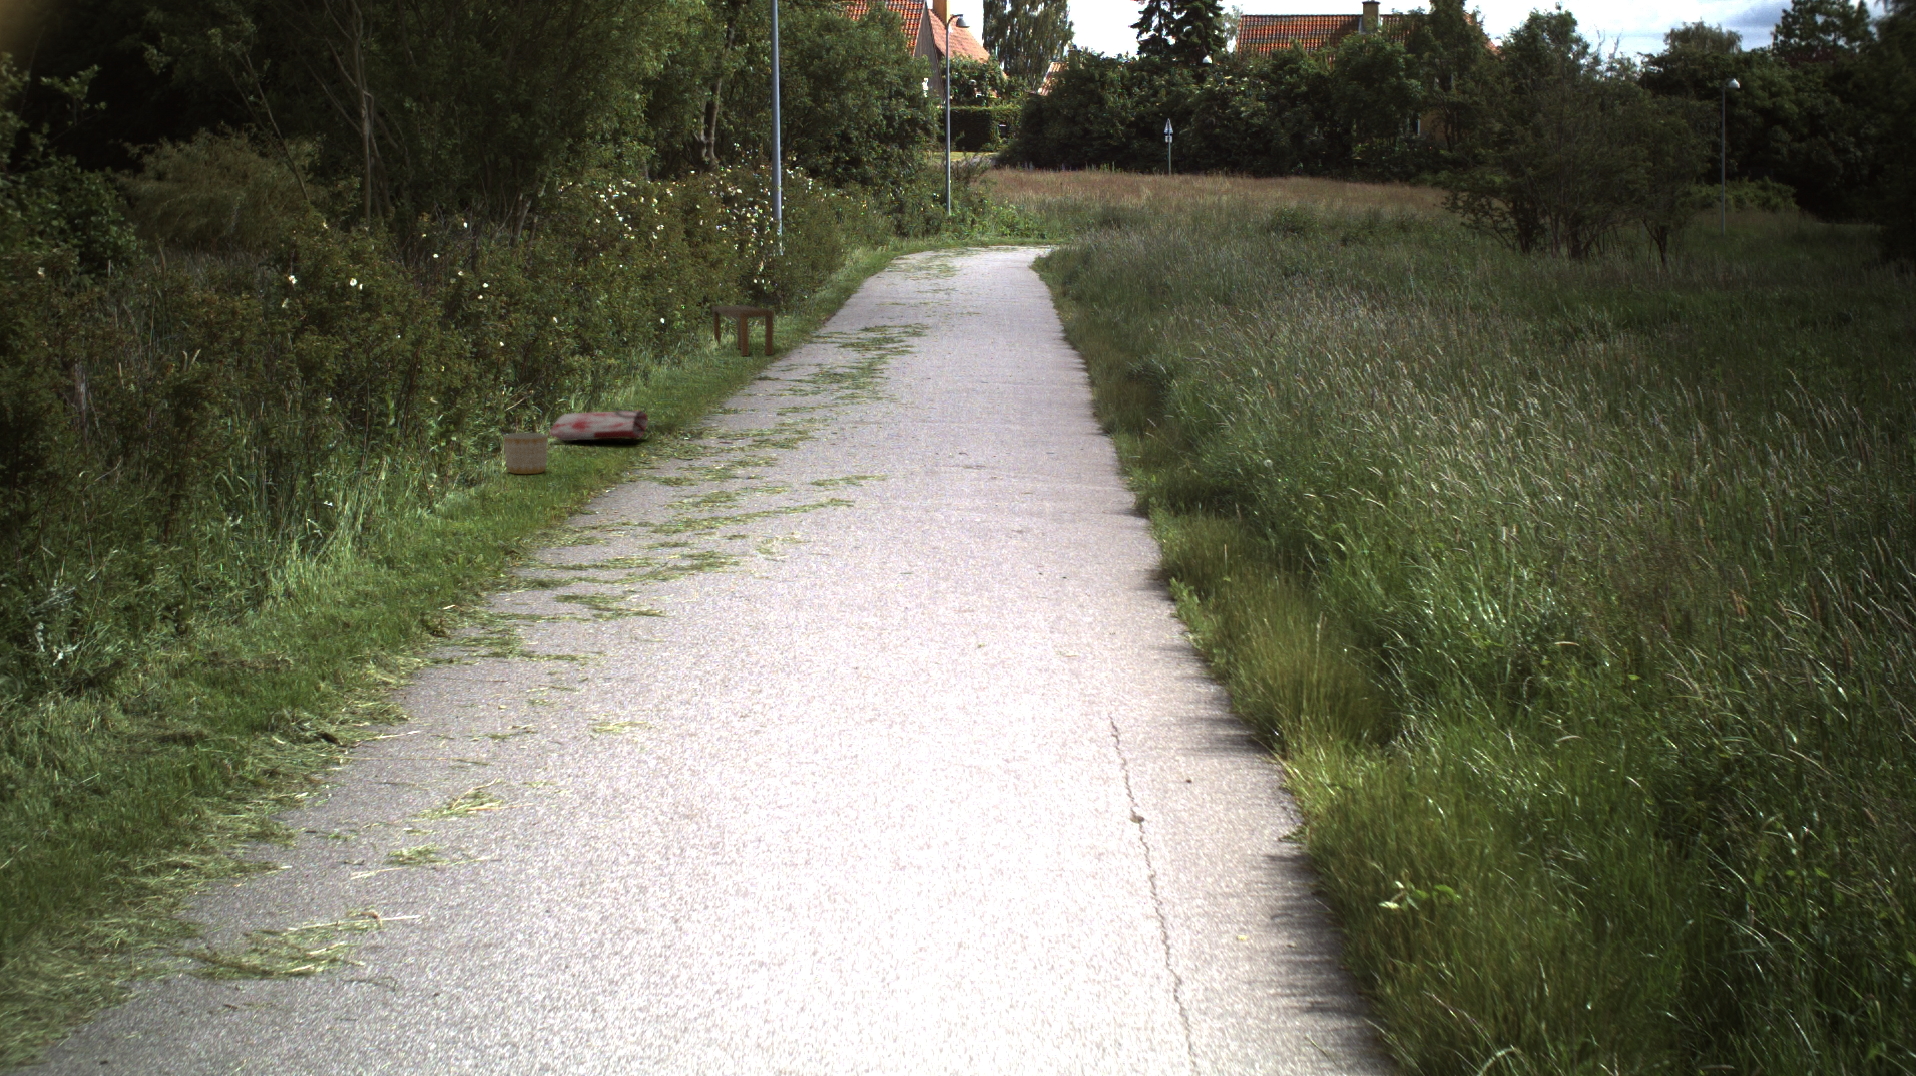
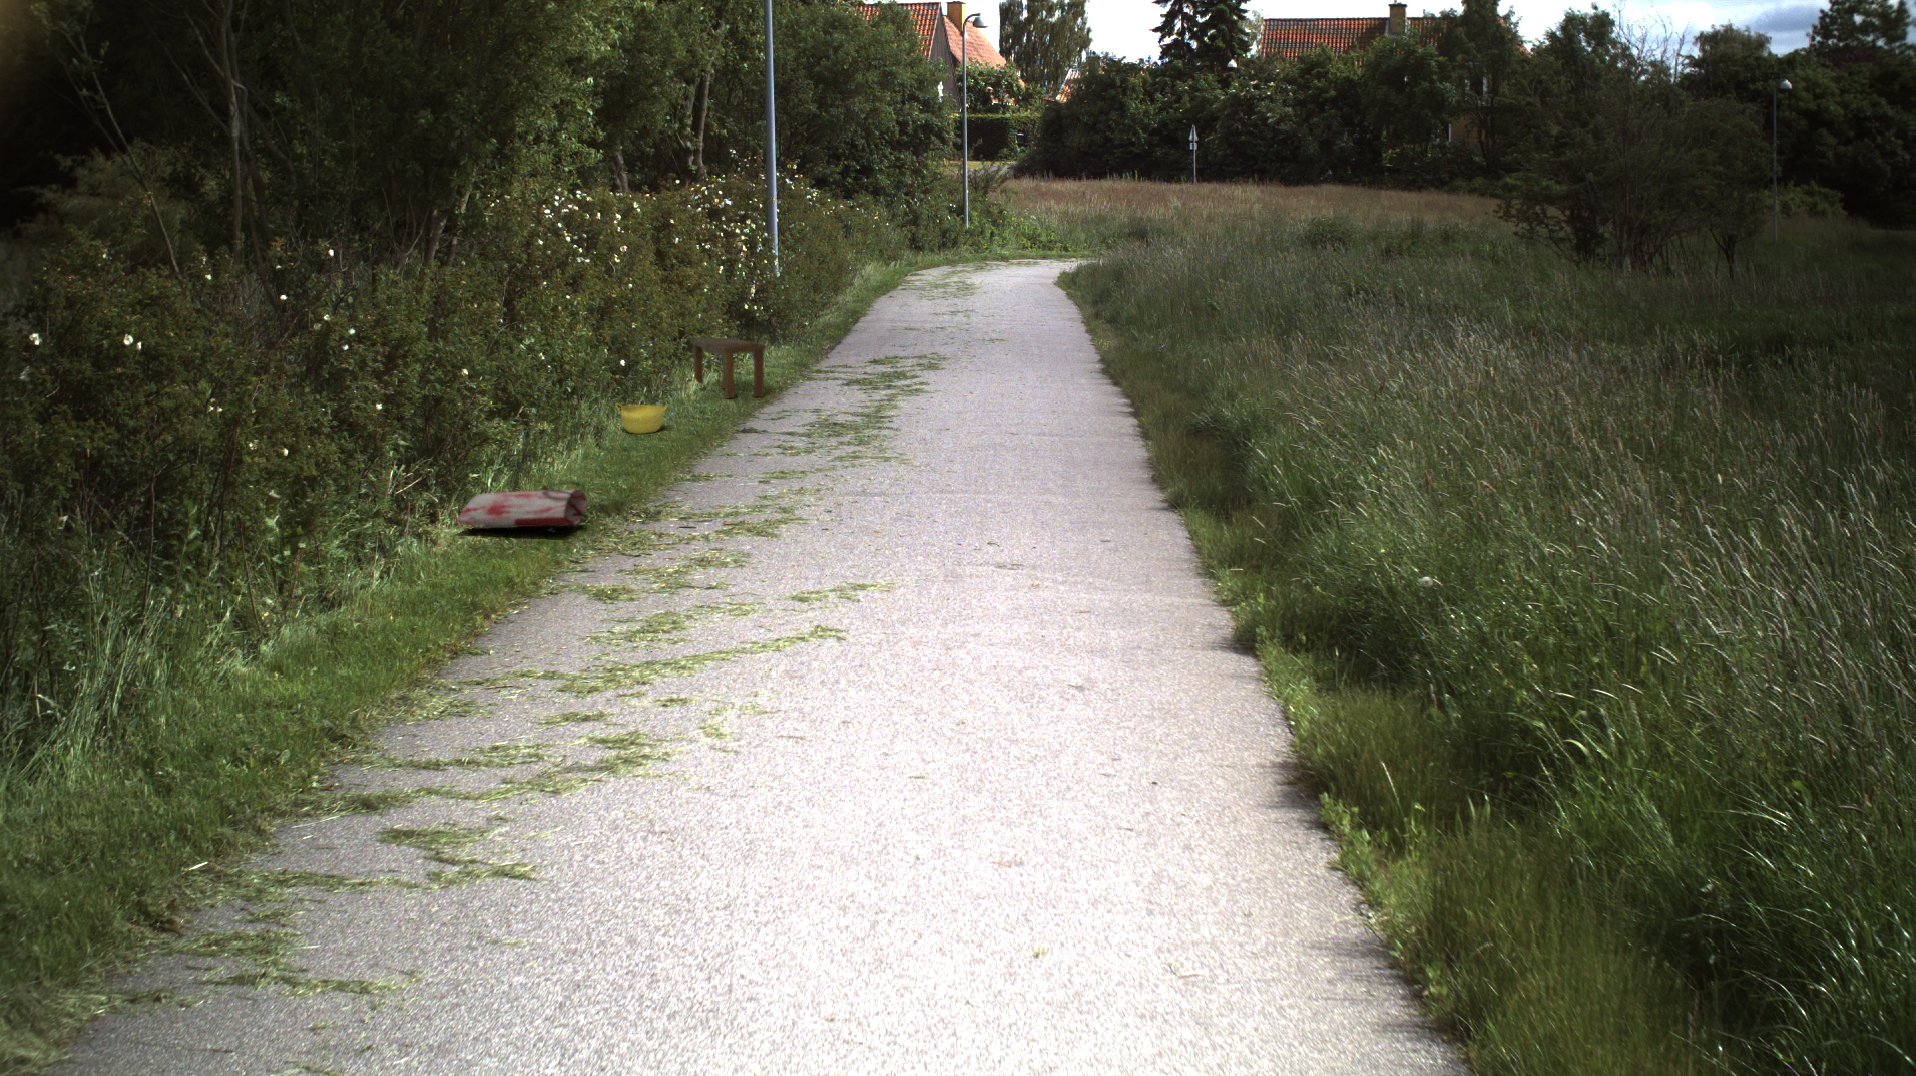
basket: none [654,356,698,380] -> present [616,404,668,434]
planter: present [503,433,548,474] -> none [379,529,440,587]

